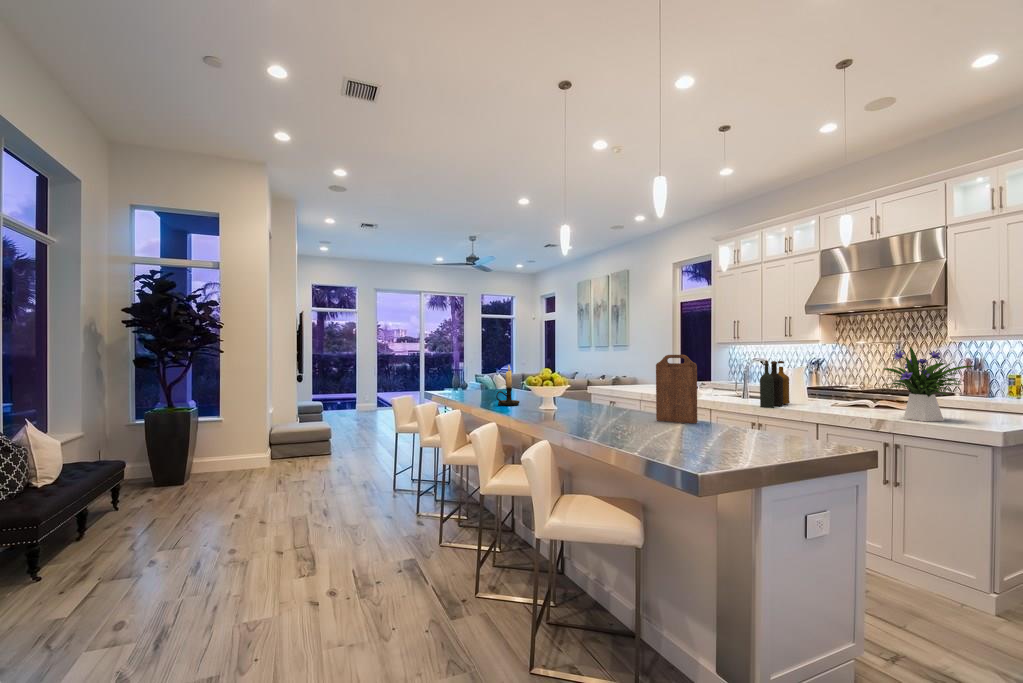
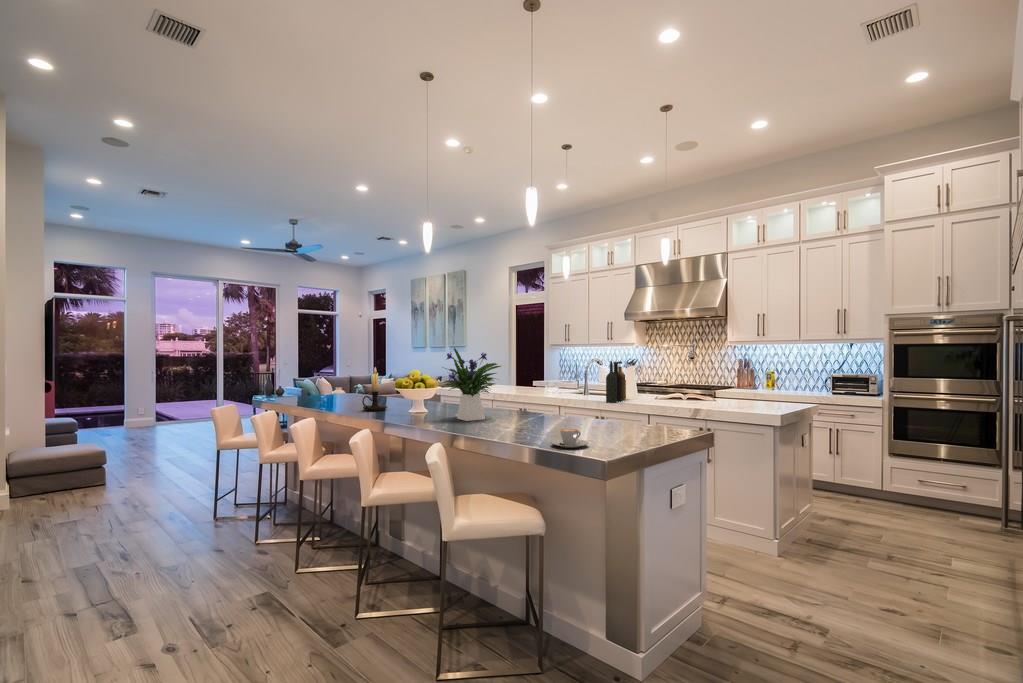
flower arrangement: present [884,347,975,421] -> present [442,348,501,421]
cutting board: present [656,355,697,423] -> none [533,356,570,419]
coffee cup: none [648,434,692,456] -> present [551,429,588,448]

